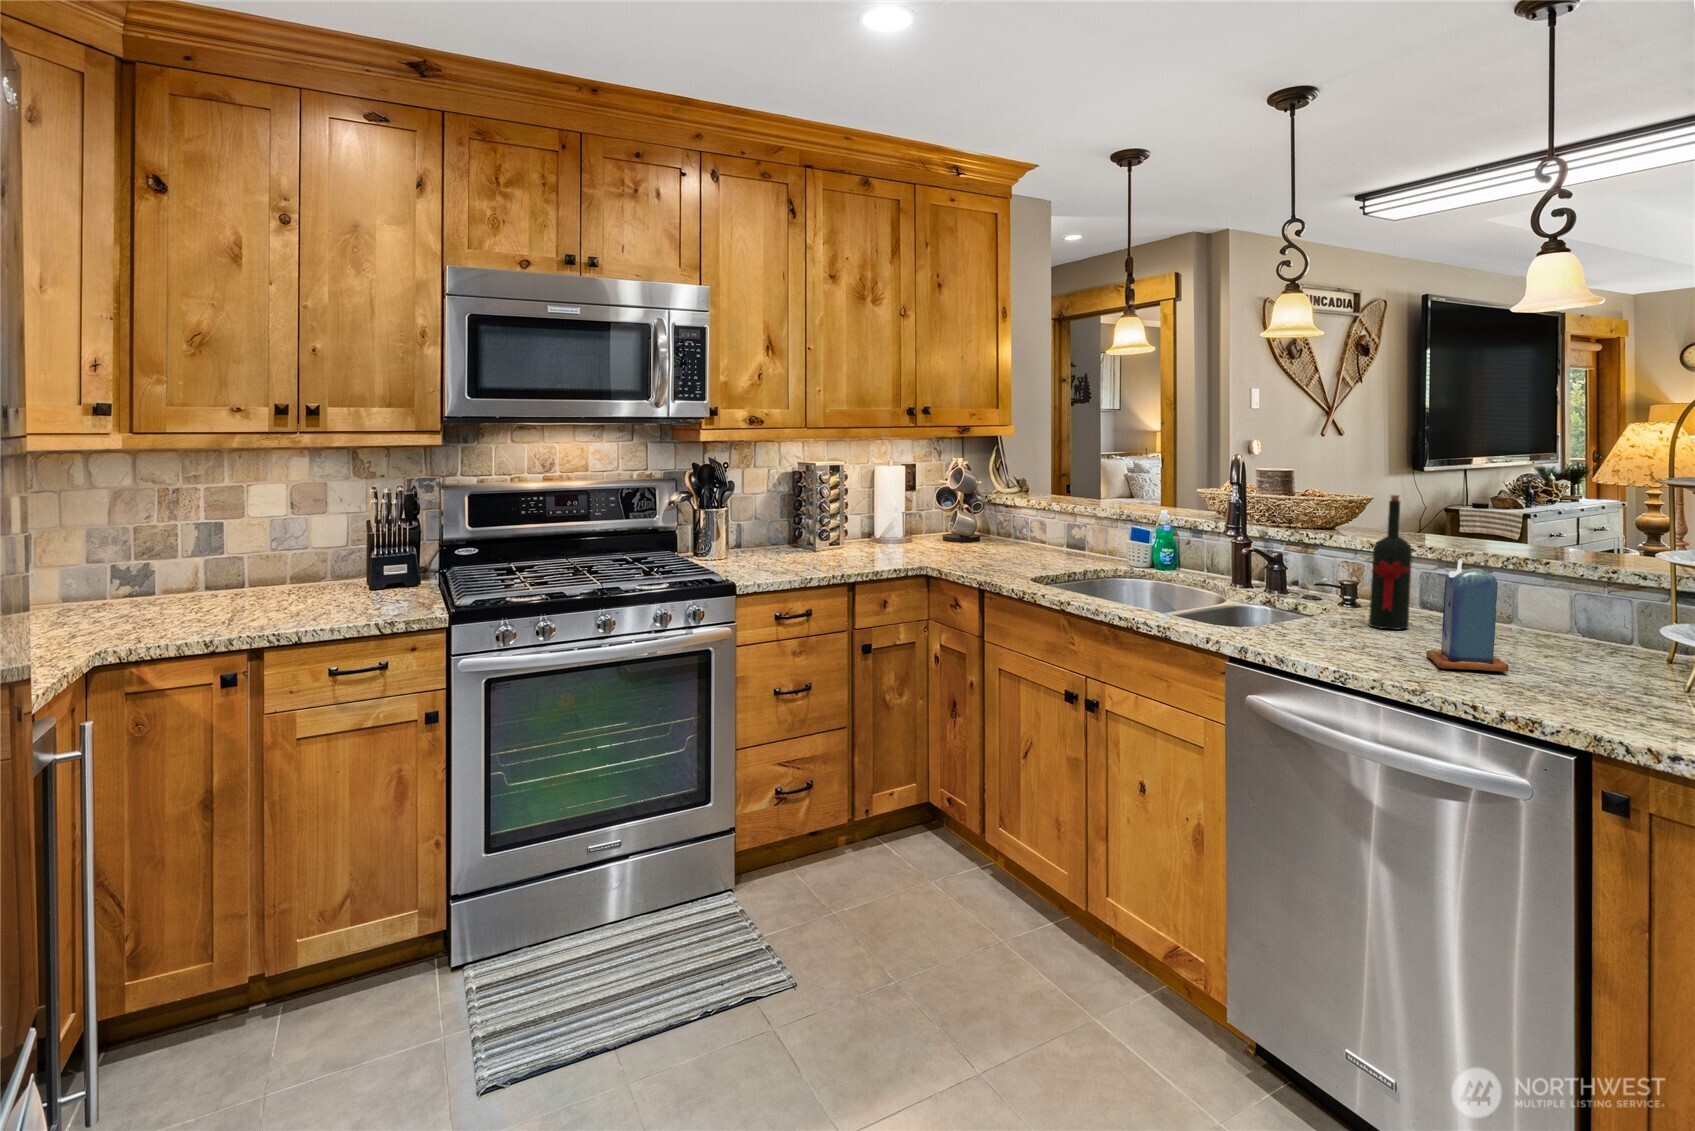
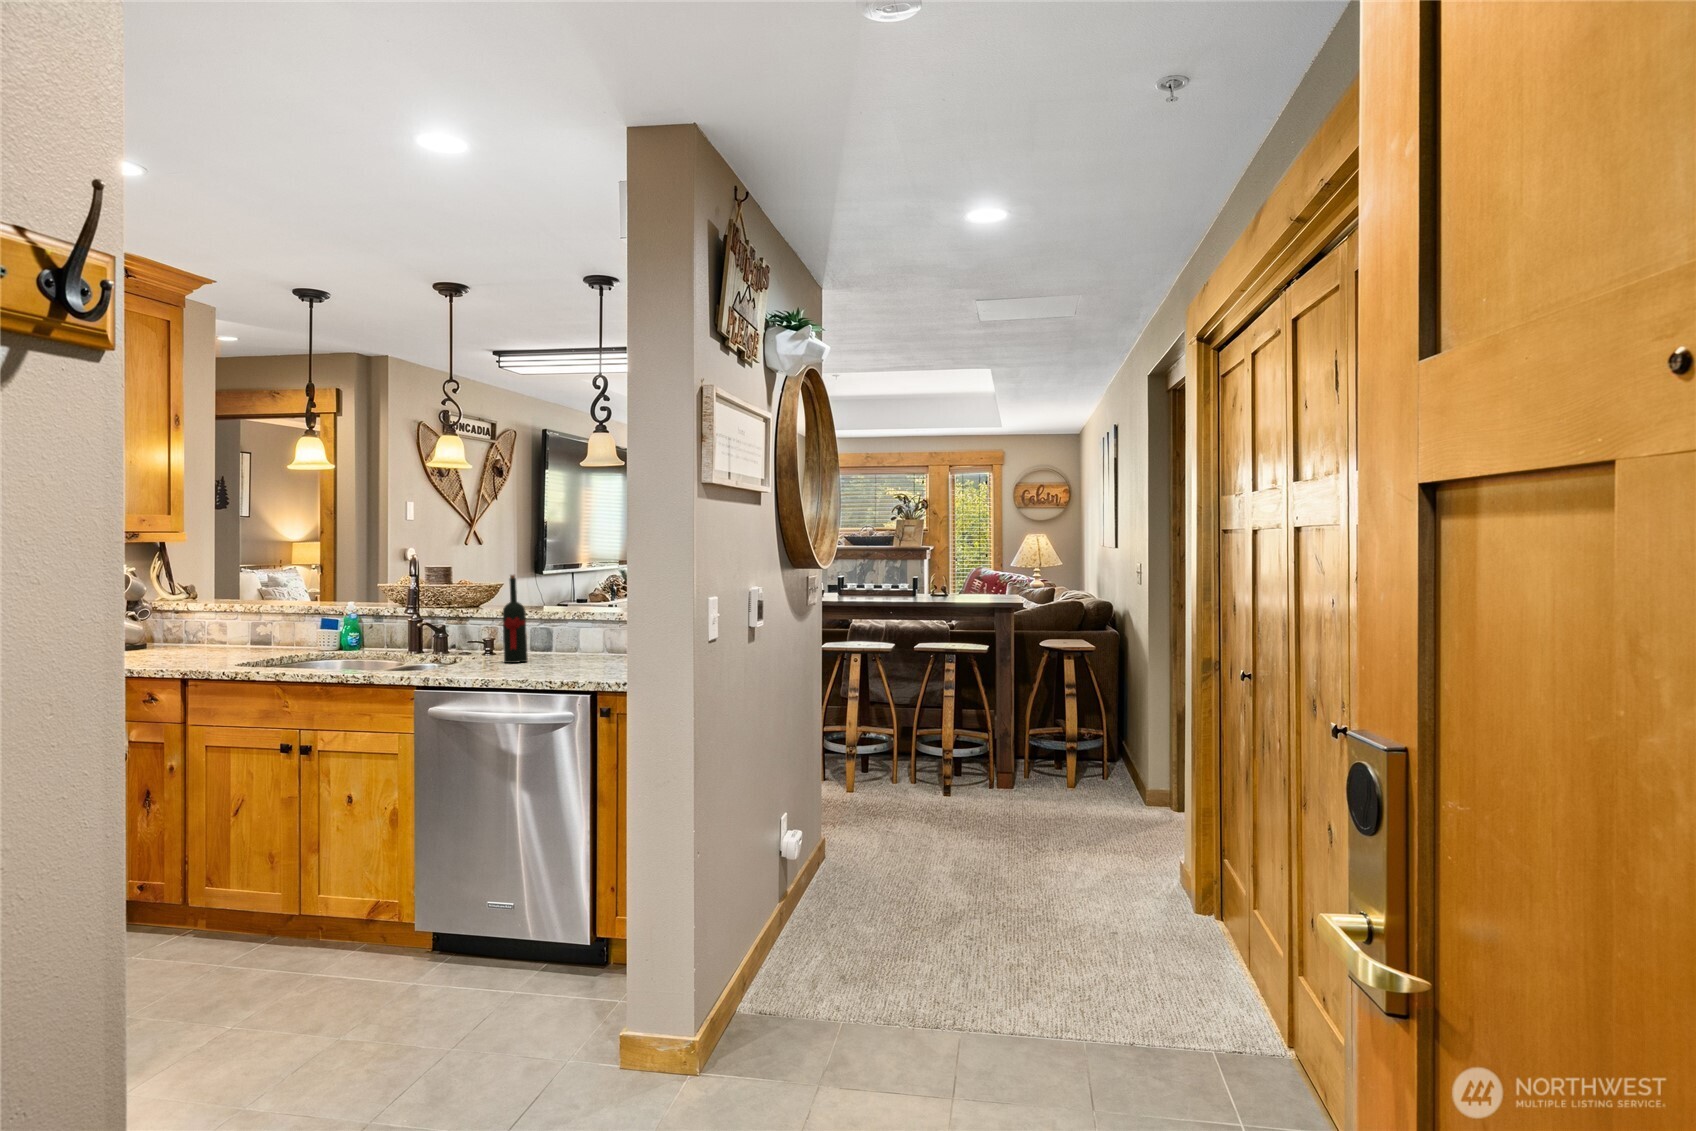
candle: present [1426,559,1509,672] -> none [535,607,575,672]

